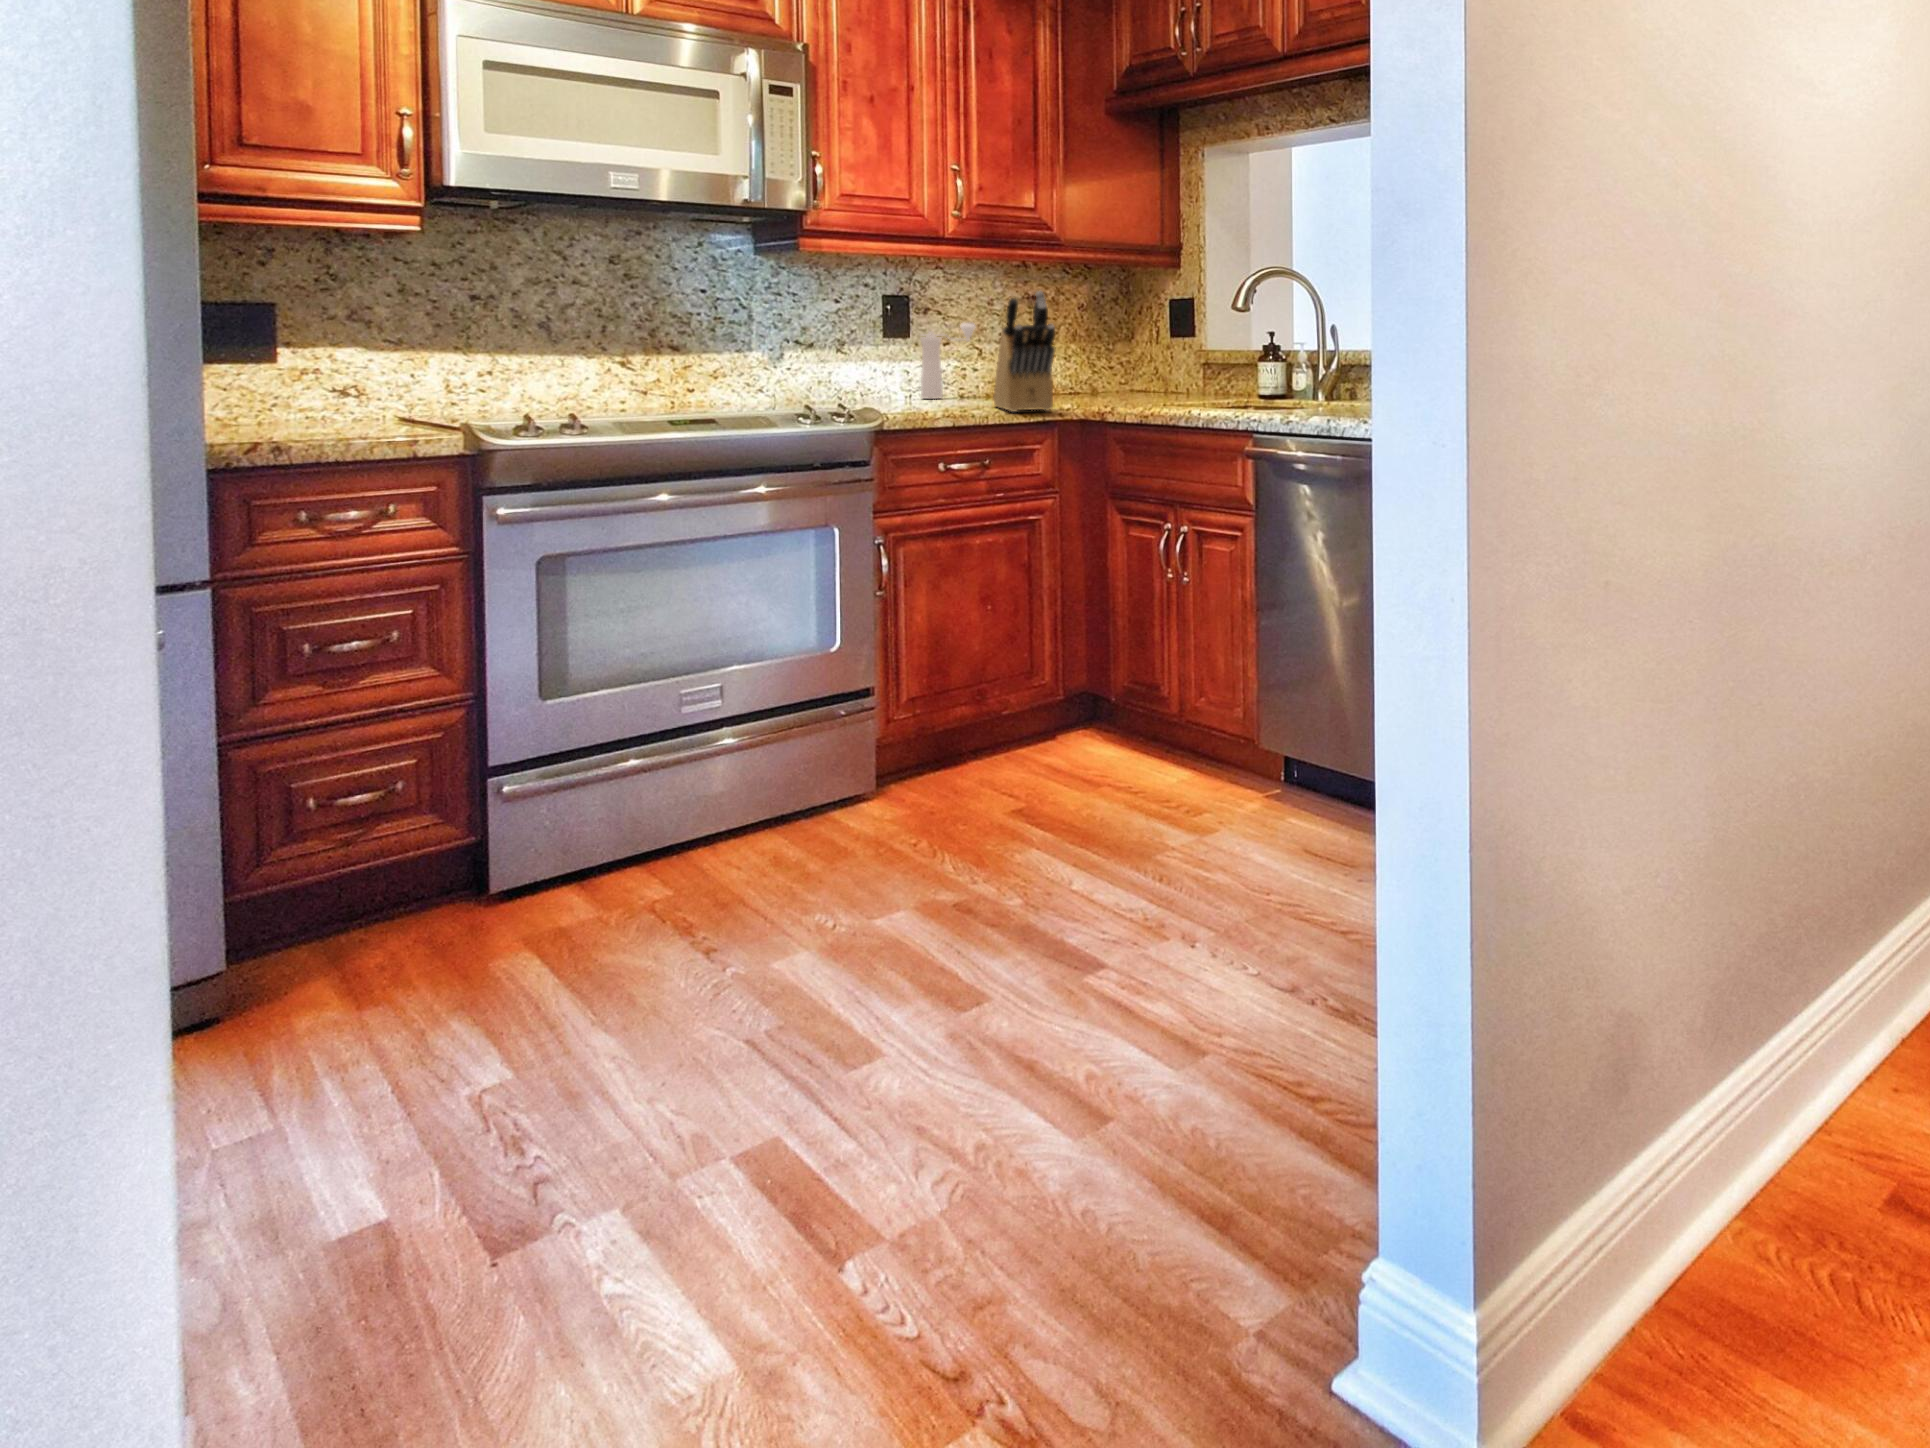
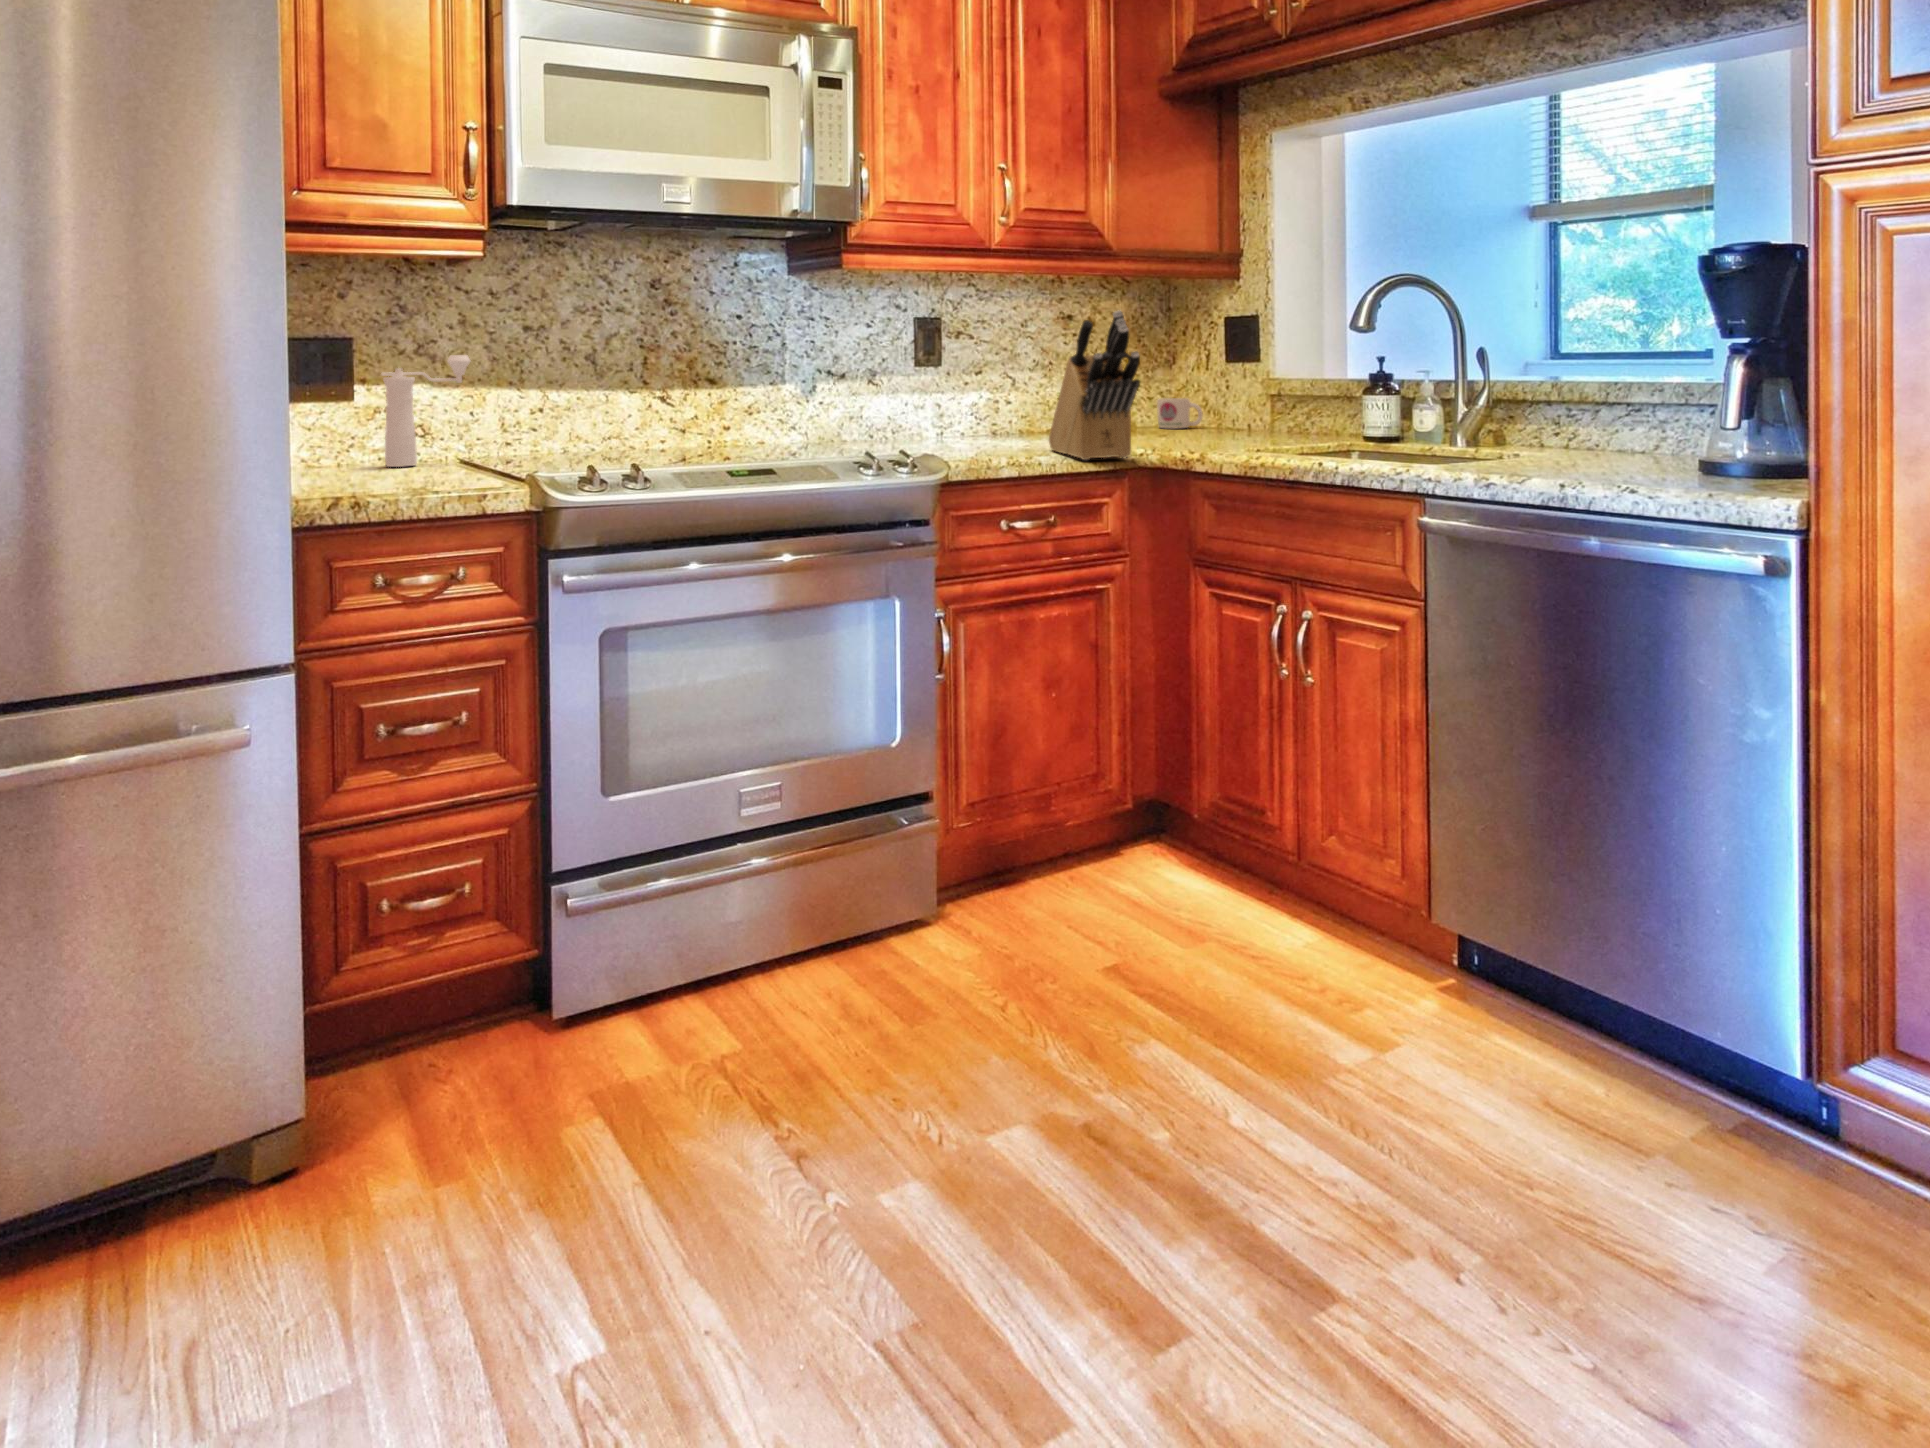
pepper mill: present [920,322,975,399] -> present [382,355,470,467]
mug: none [1113,367,1151,391] -> present [1157,398,1202,429]

